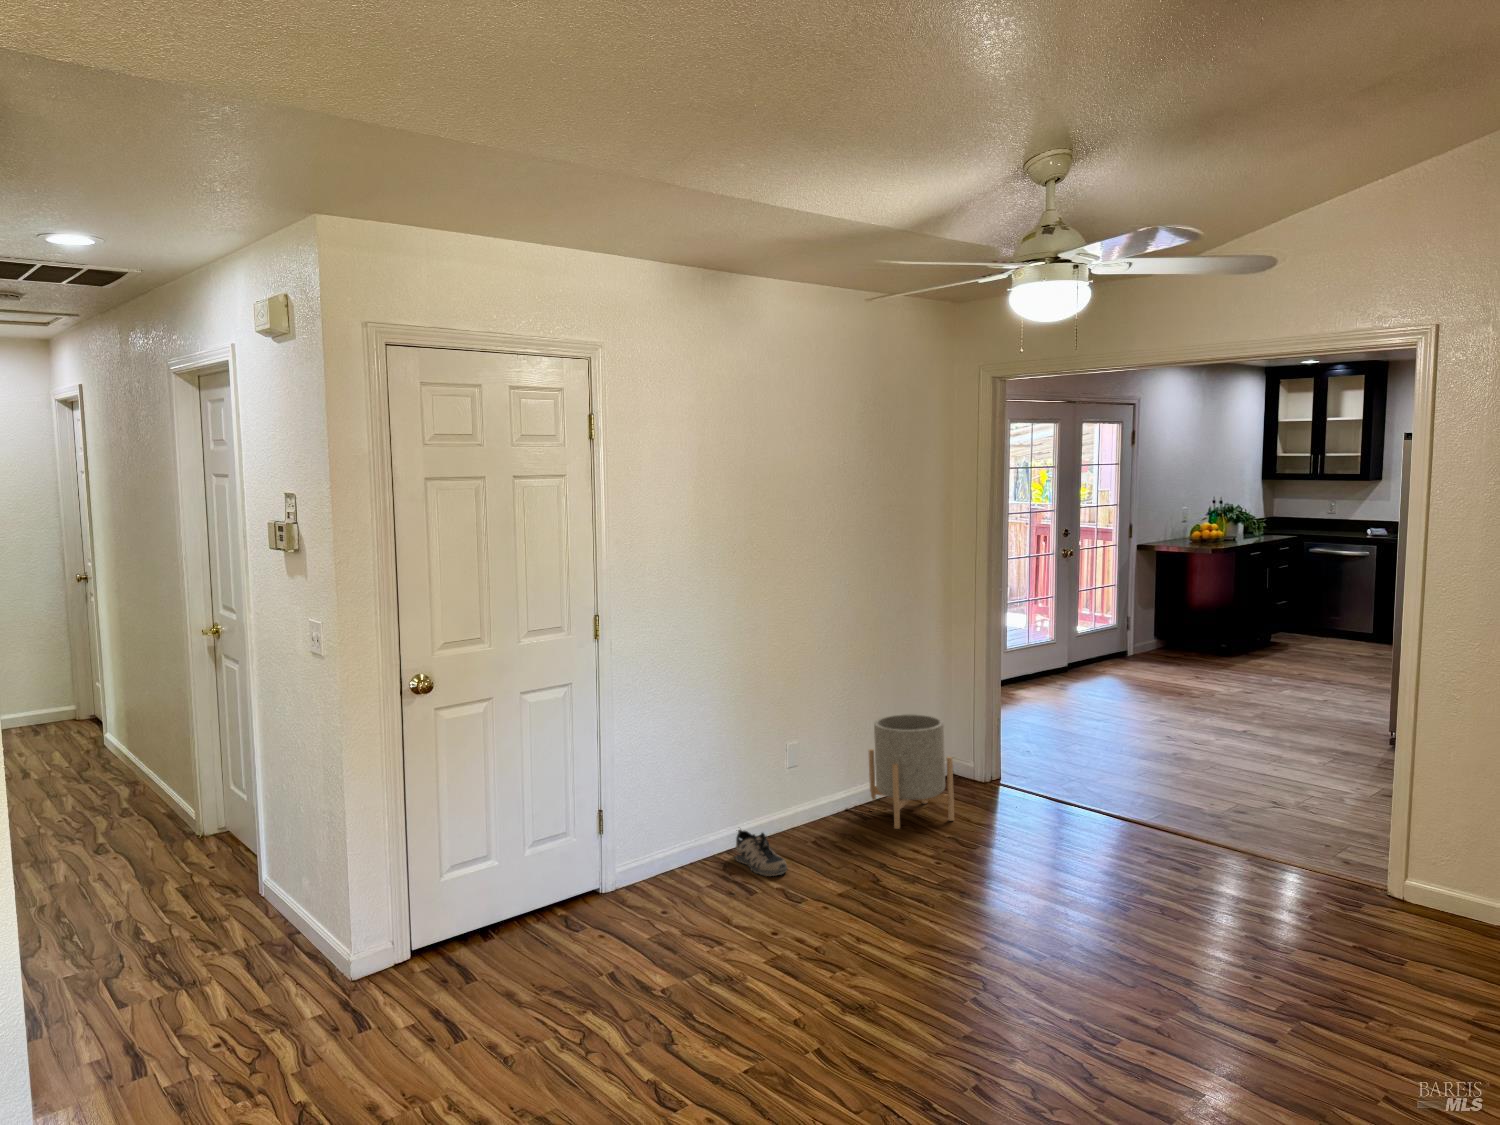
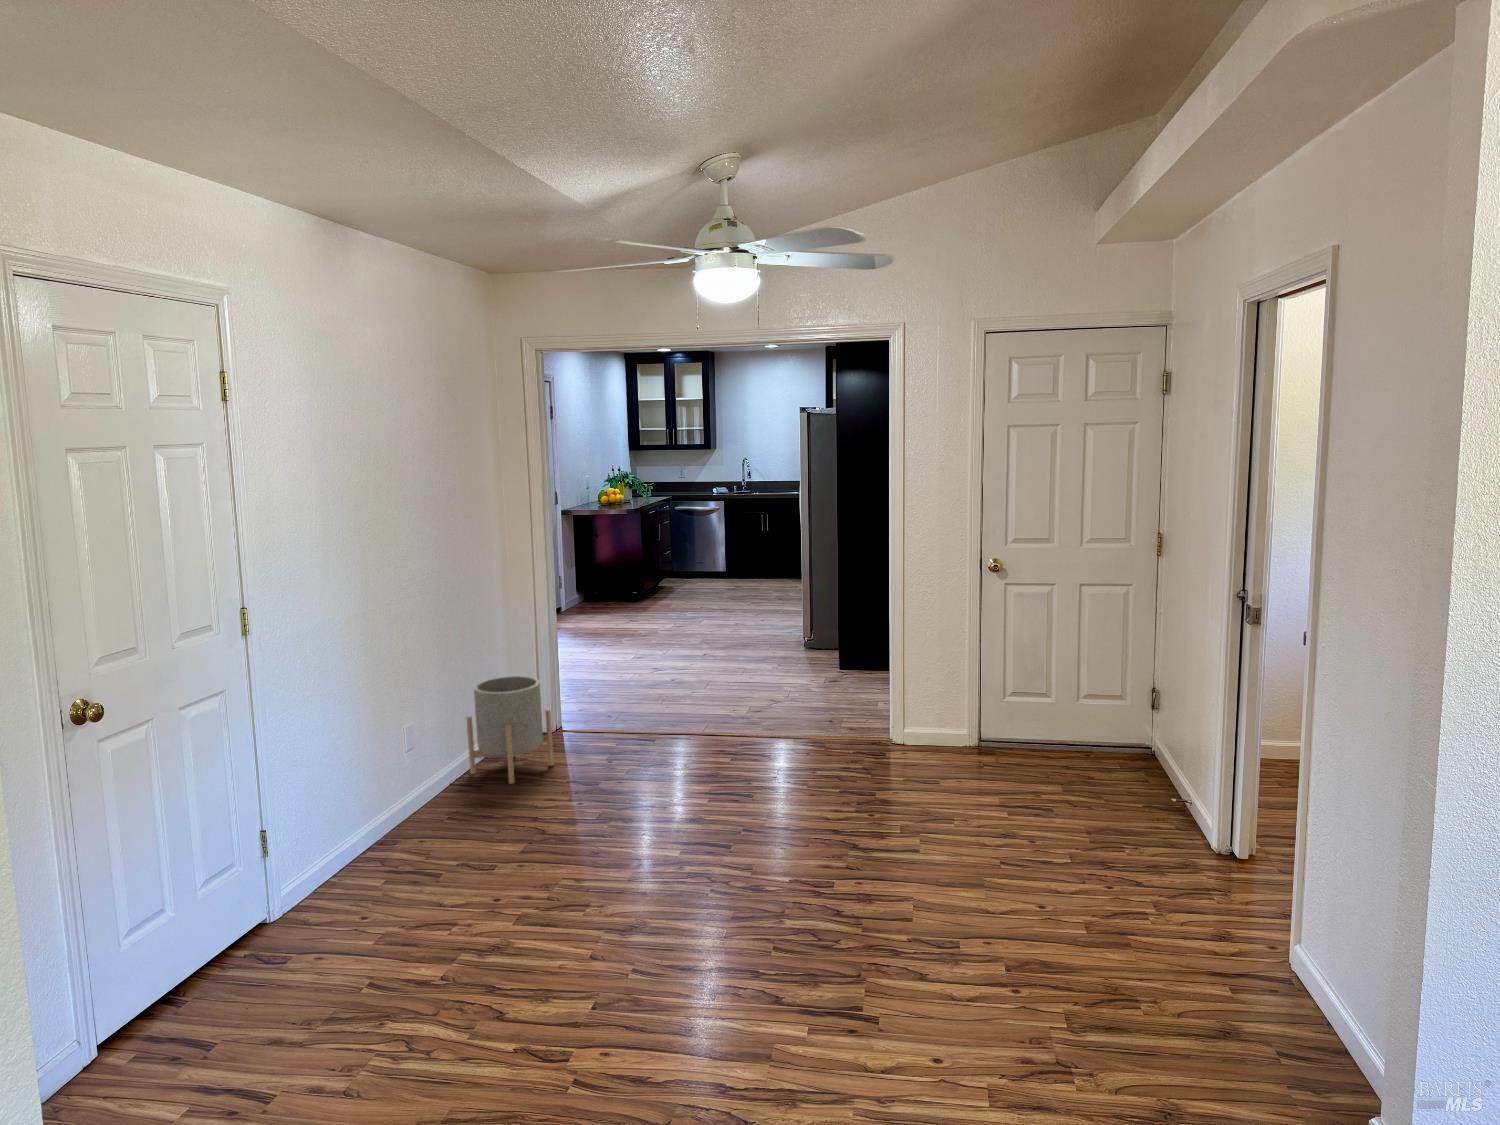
shoe: present [735,830,787,876] -> none [378,814,453,856]

